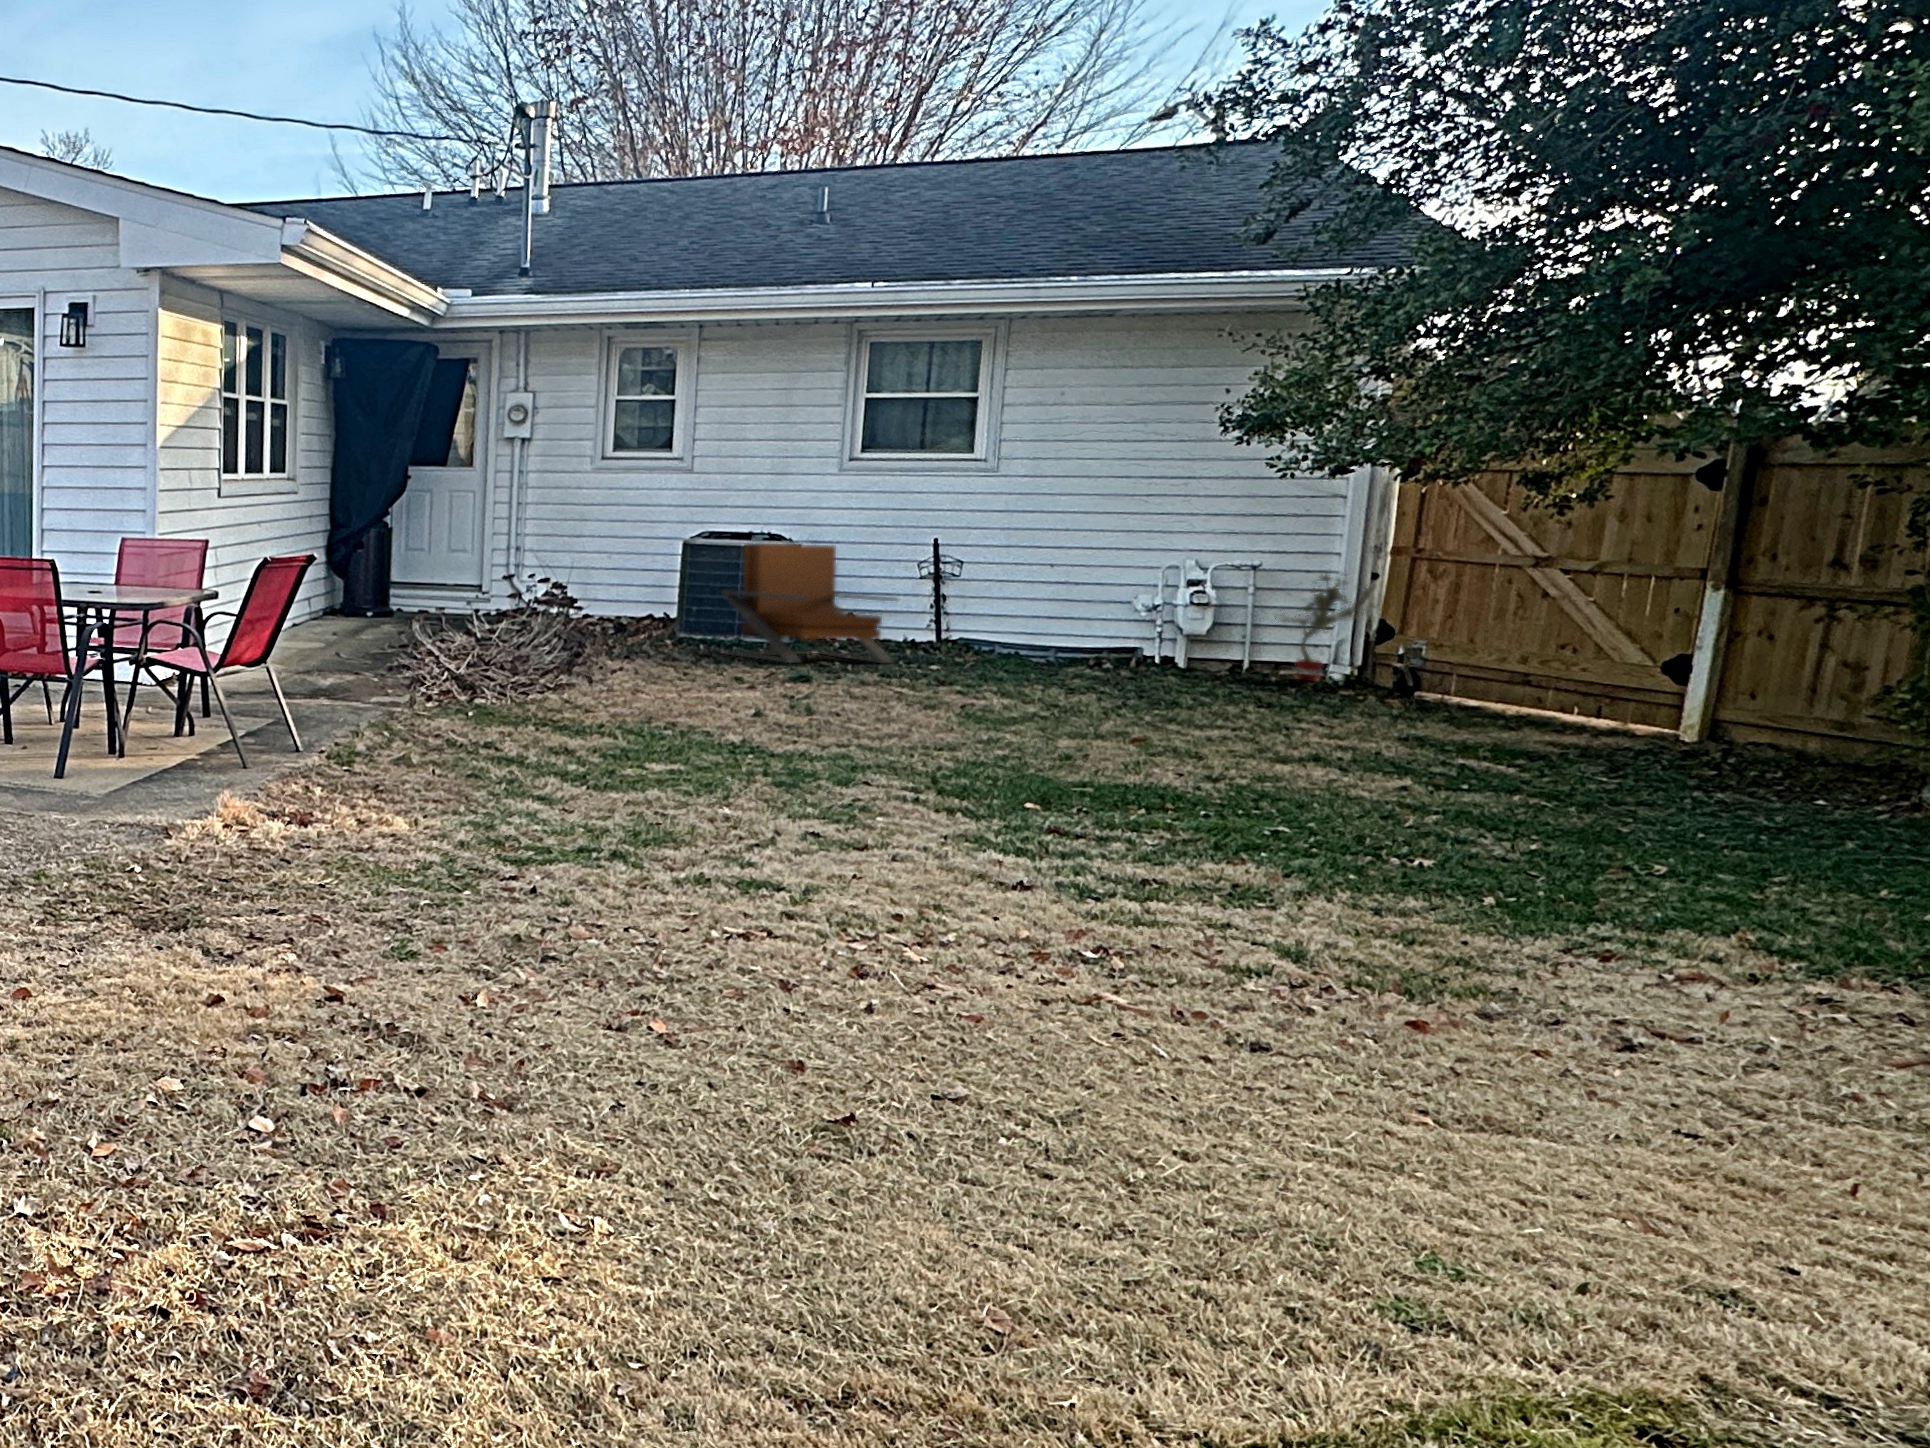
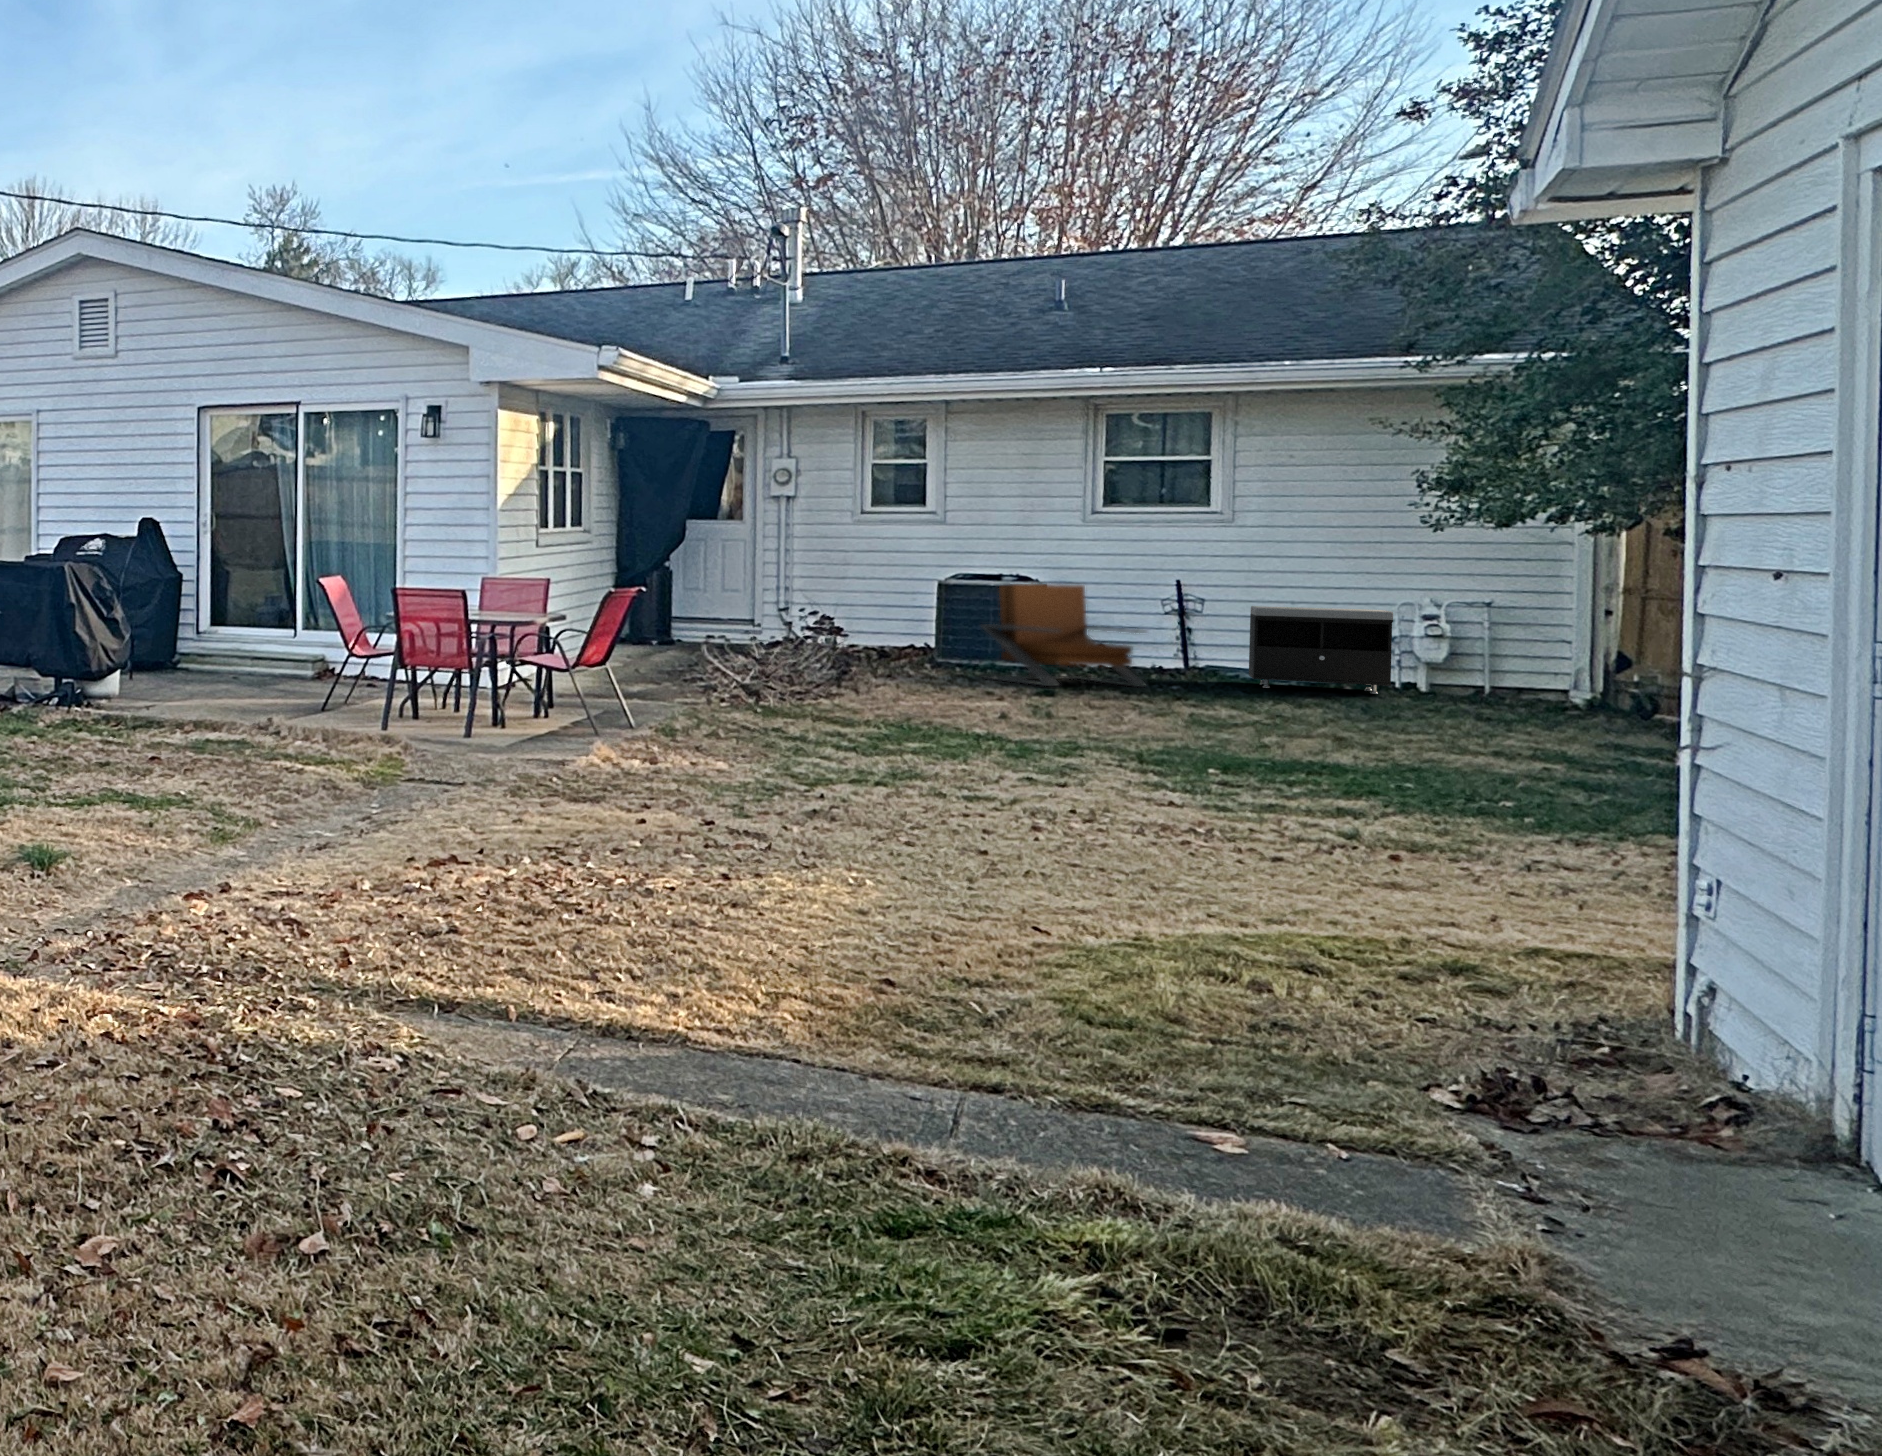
storage bench: none [1002,571,1160,671] -> present [1249,606,1393,694]
potted tree: present [1274,571,1372,681] -> none [1495,604,1601,702]

